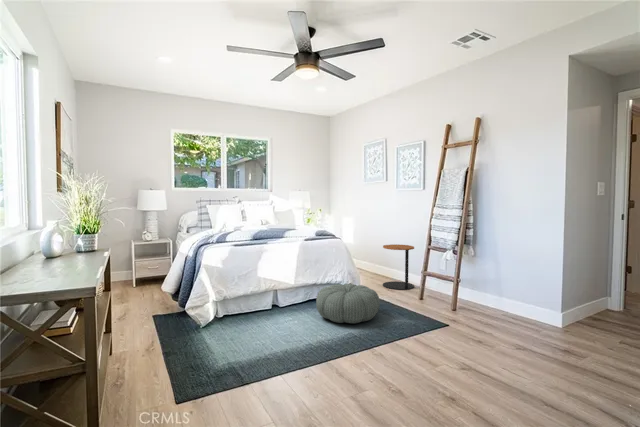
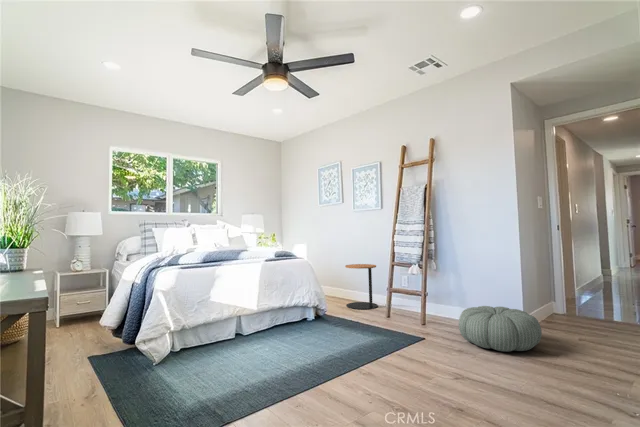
pouf: present [316,284,380,323] -> present [459,306,542,352]

